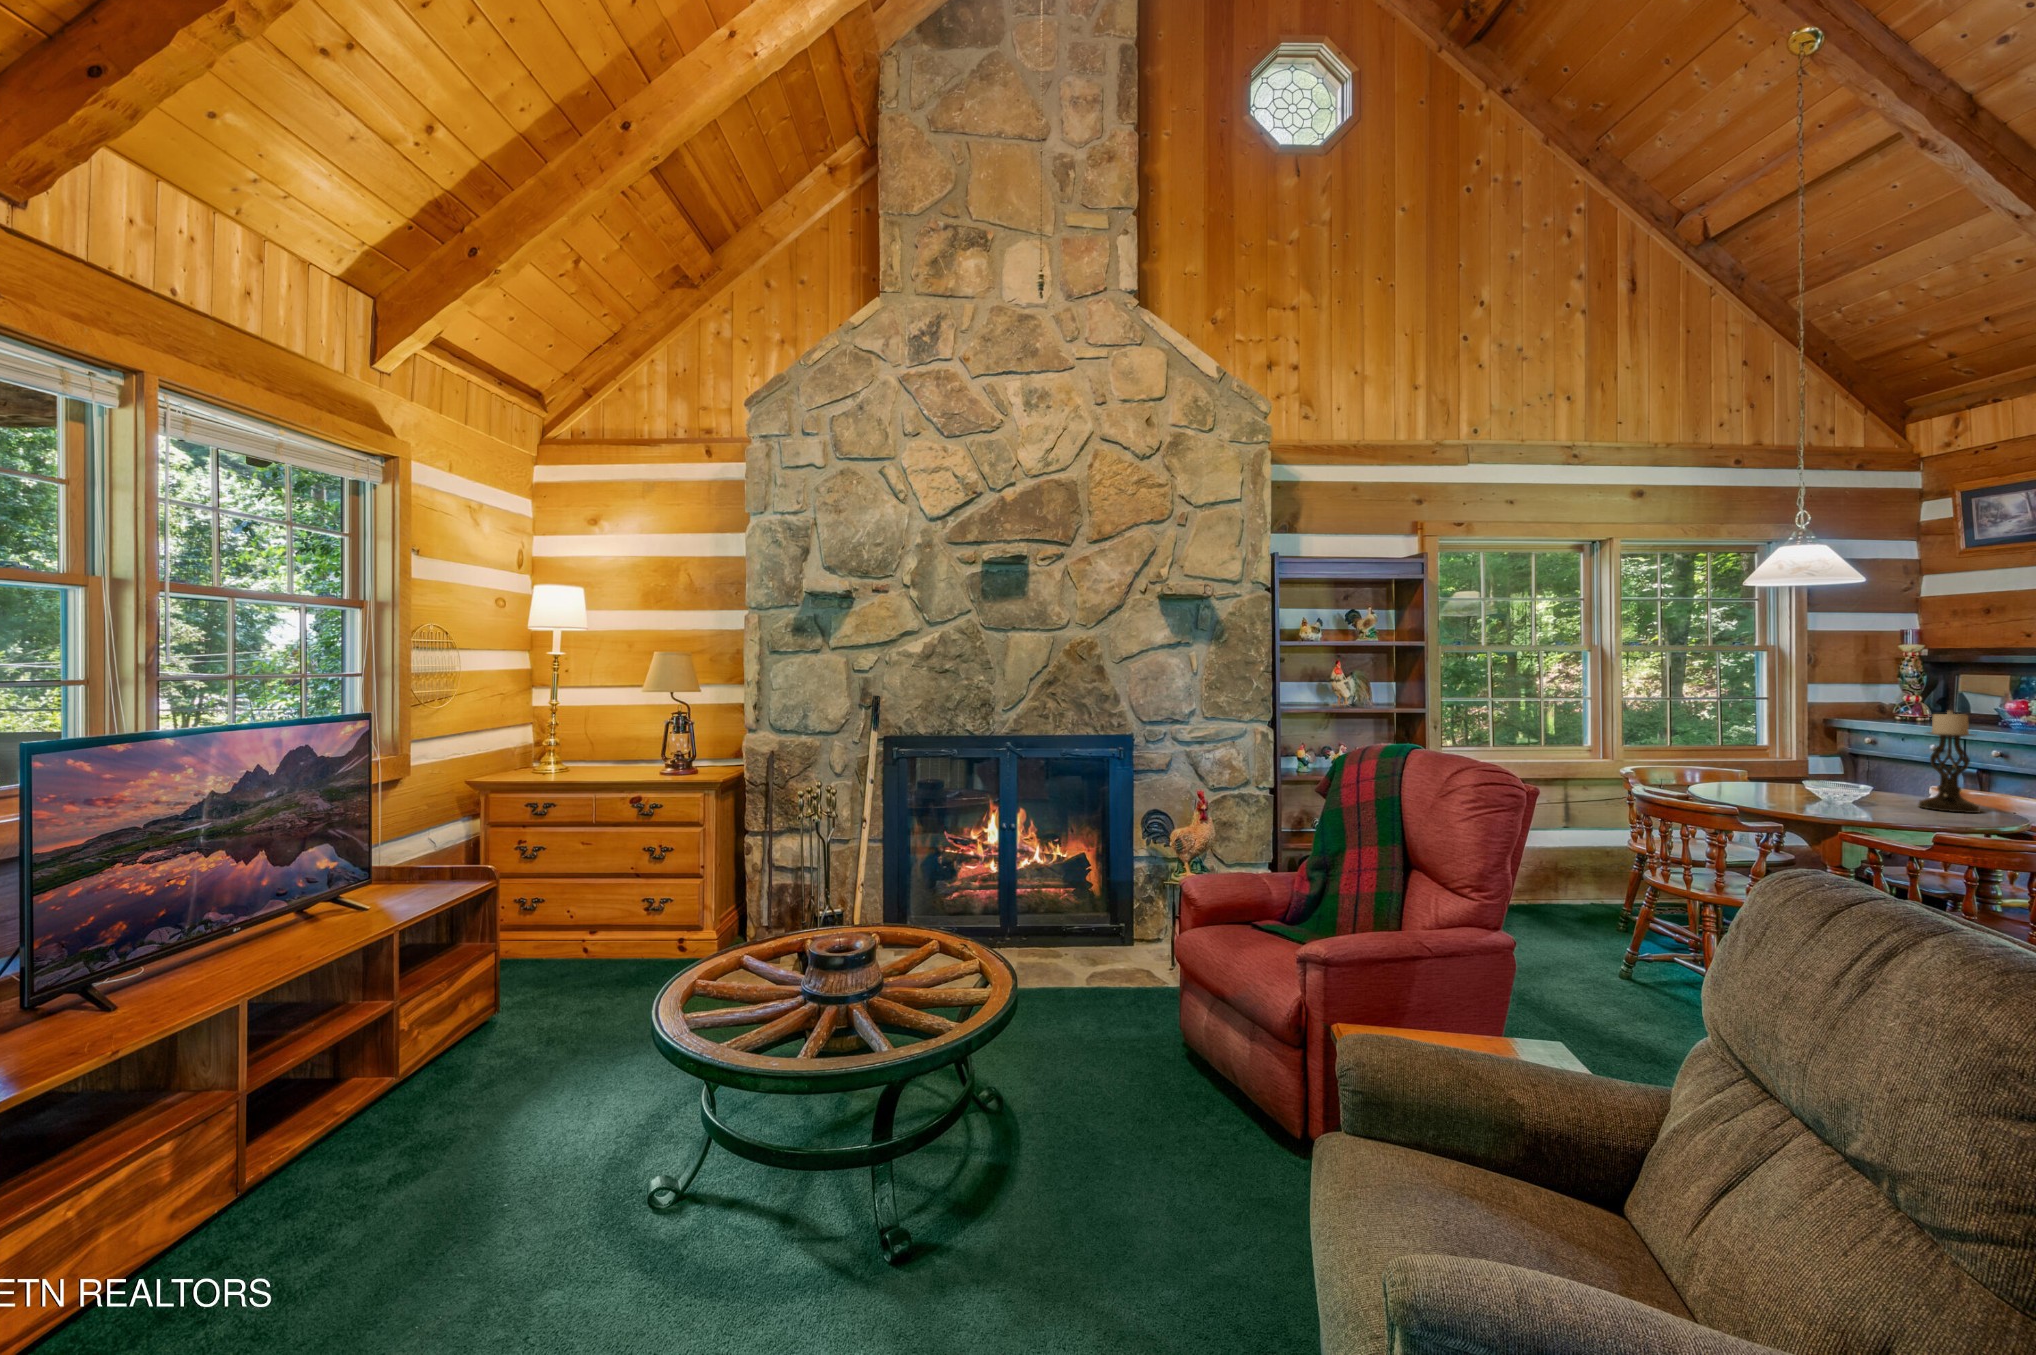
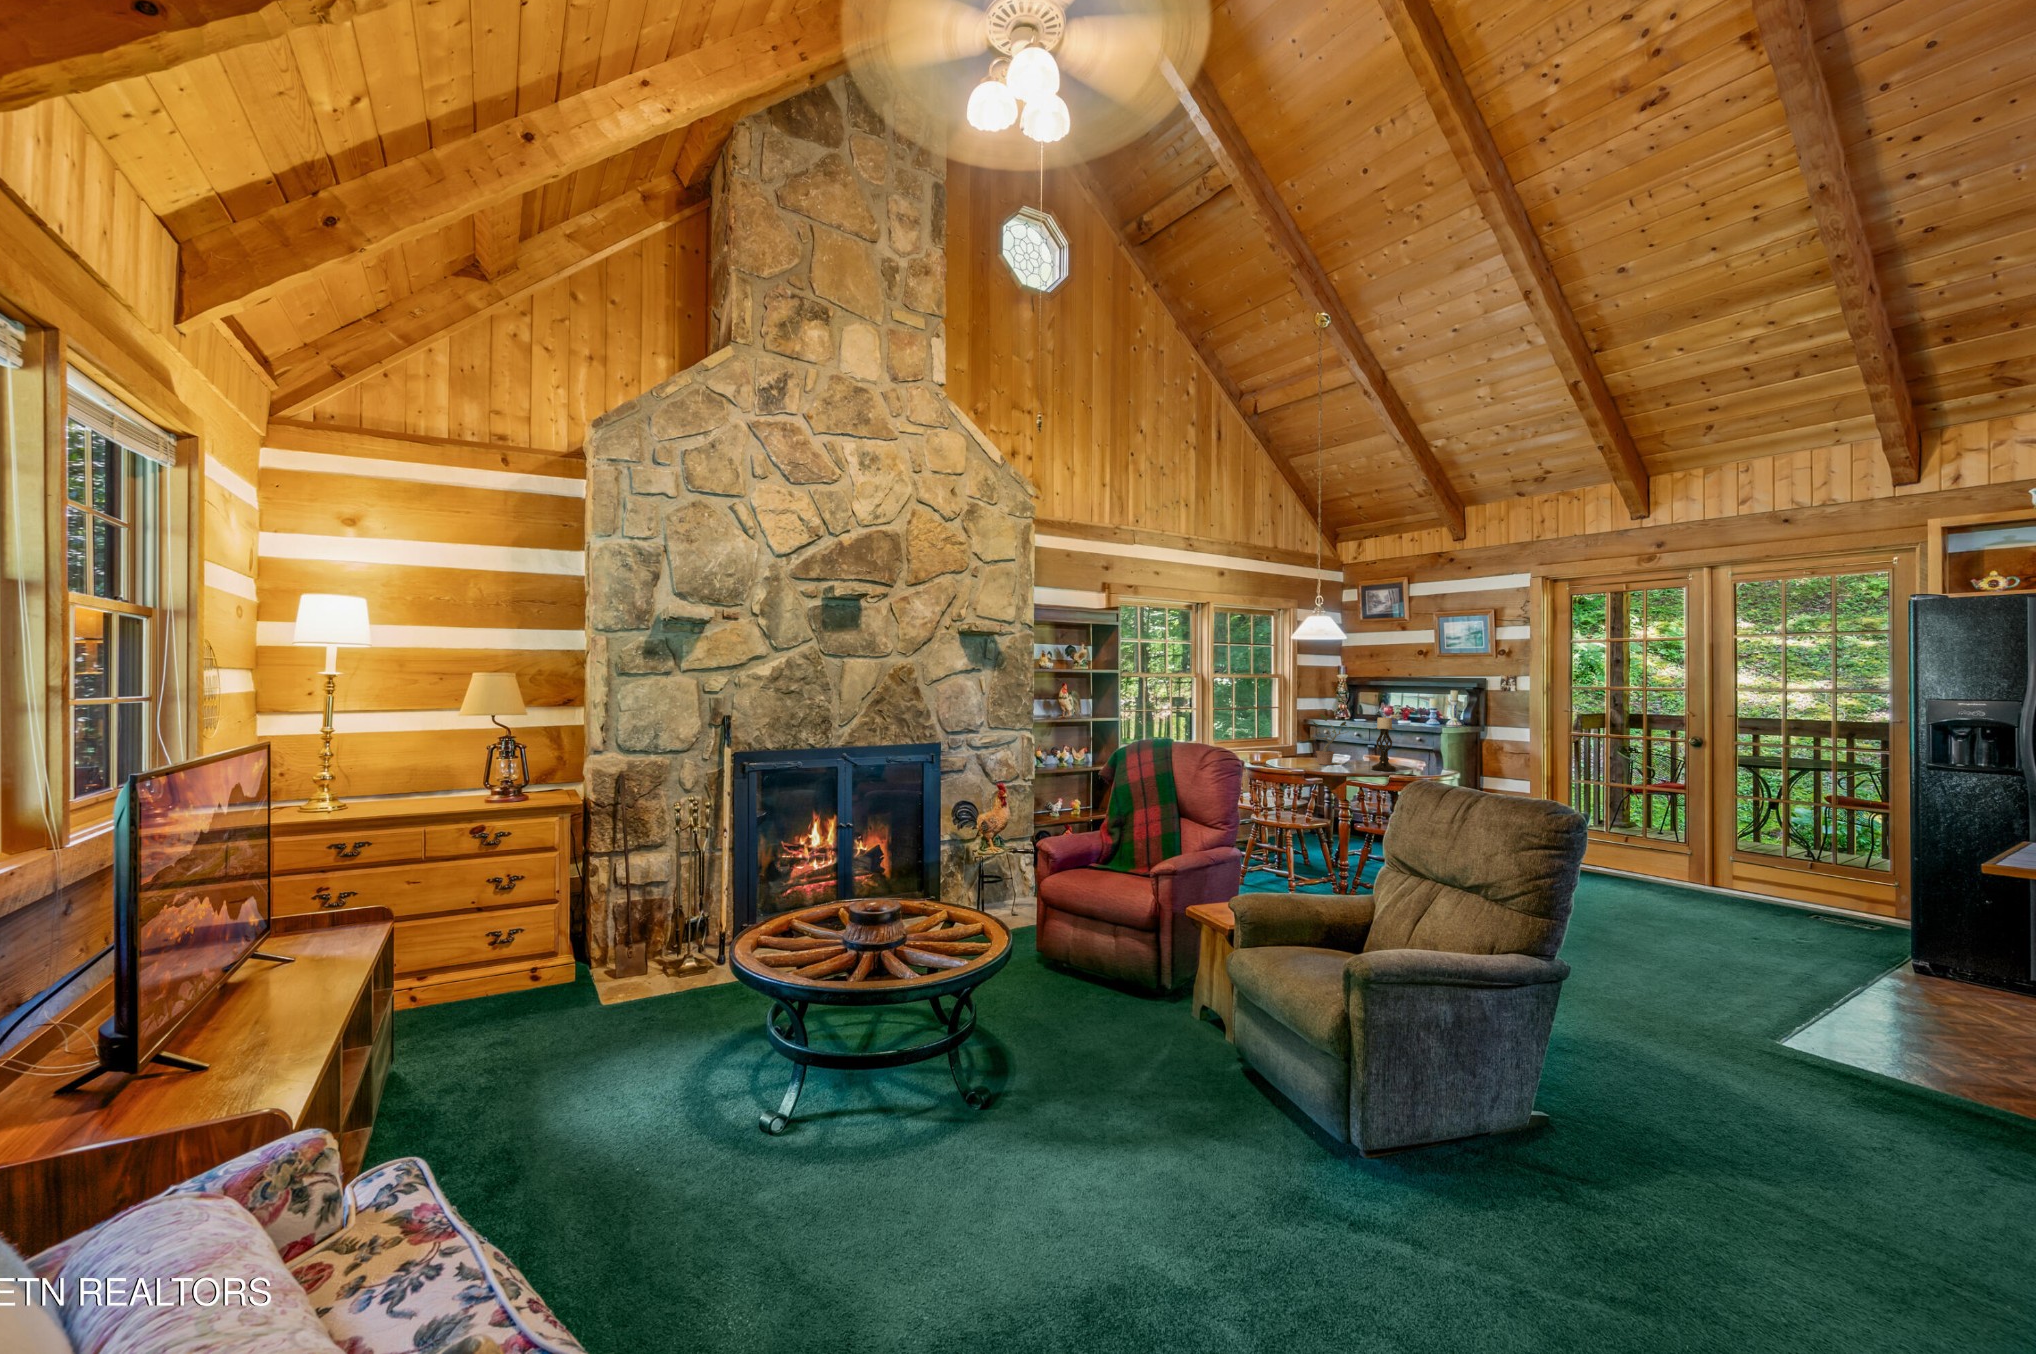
potted plant: none [1778,704,1876,794] -> present [1310,714,1347,765]

